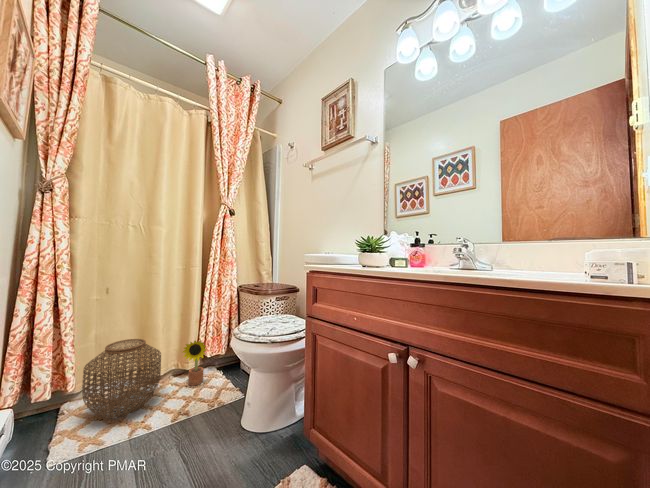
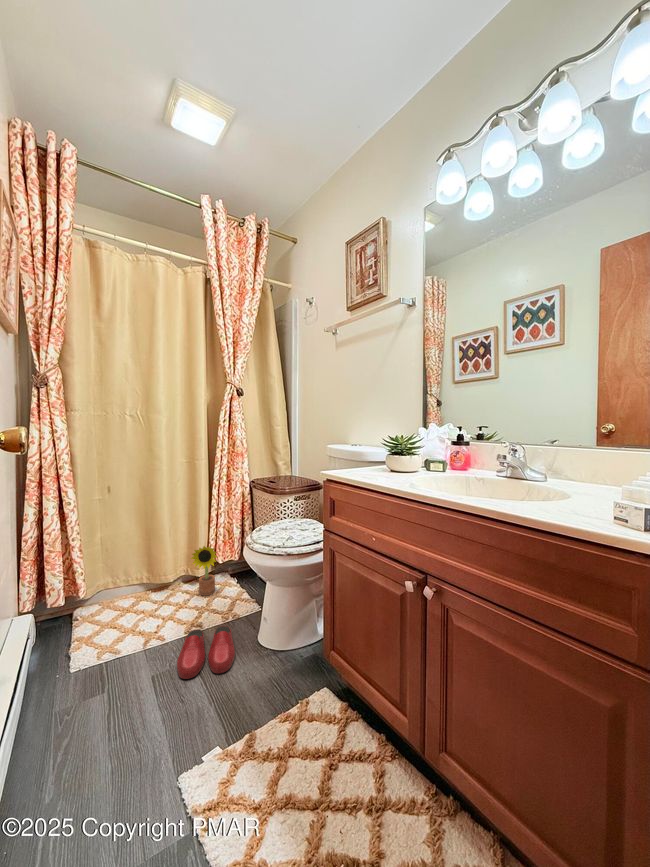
woven basket: present [82,339,161,418] -> none [94,543,169,626]
slippers: none [161,412,219,467] -> present [177,626,235,679]

